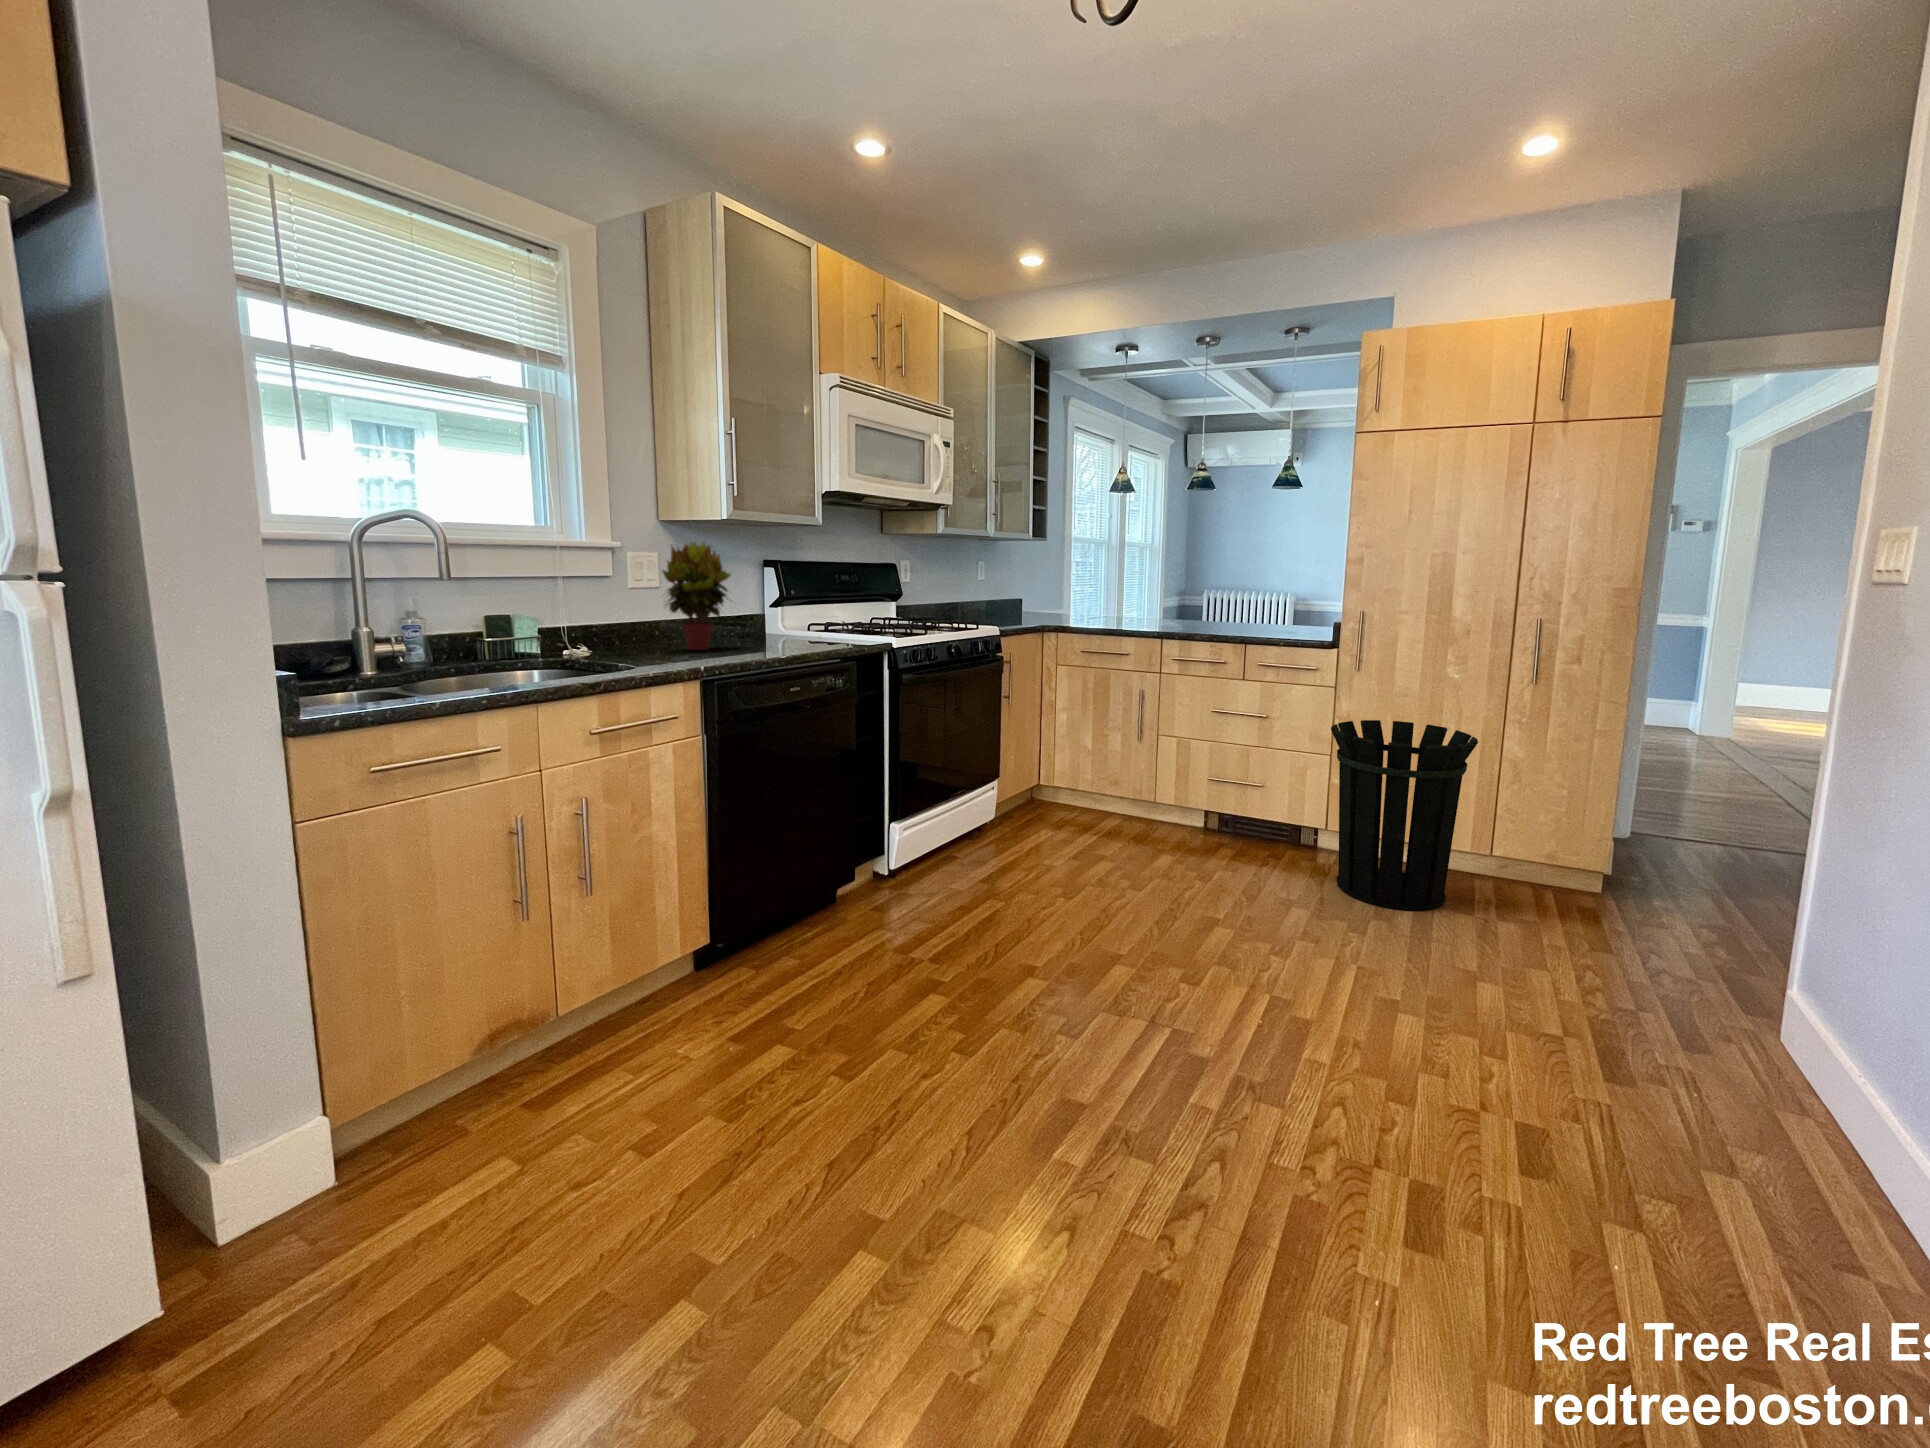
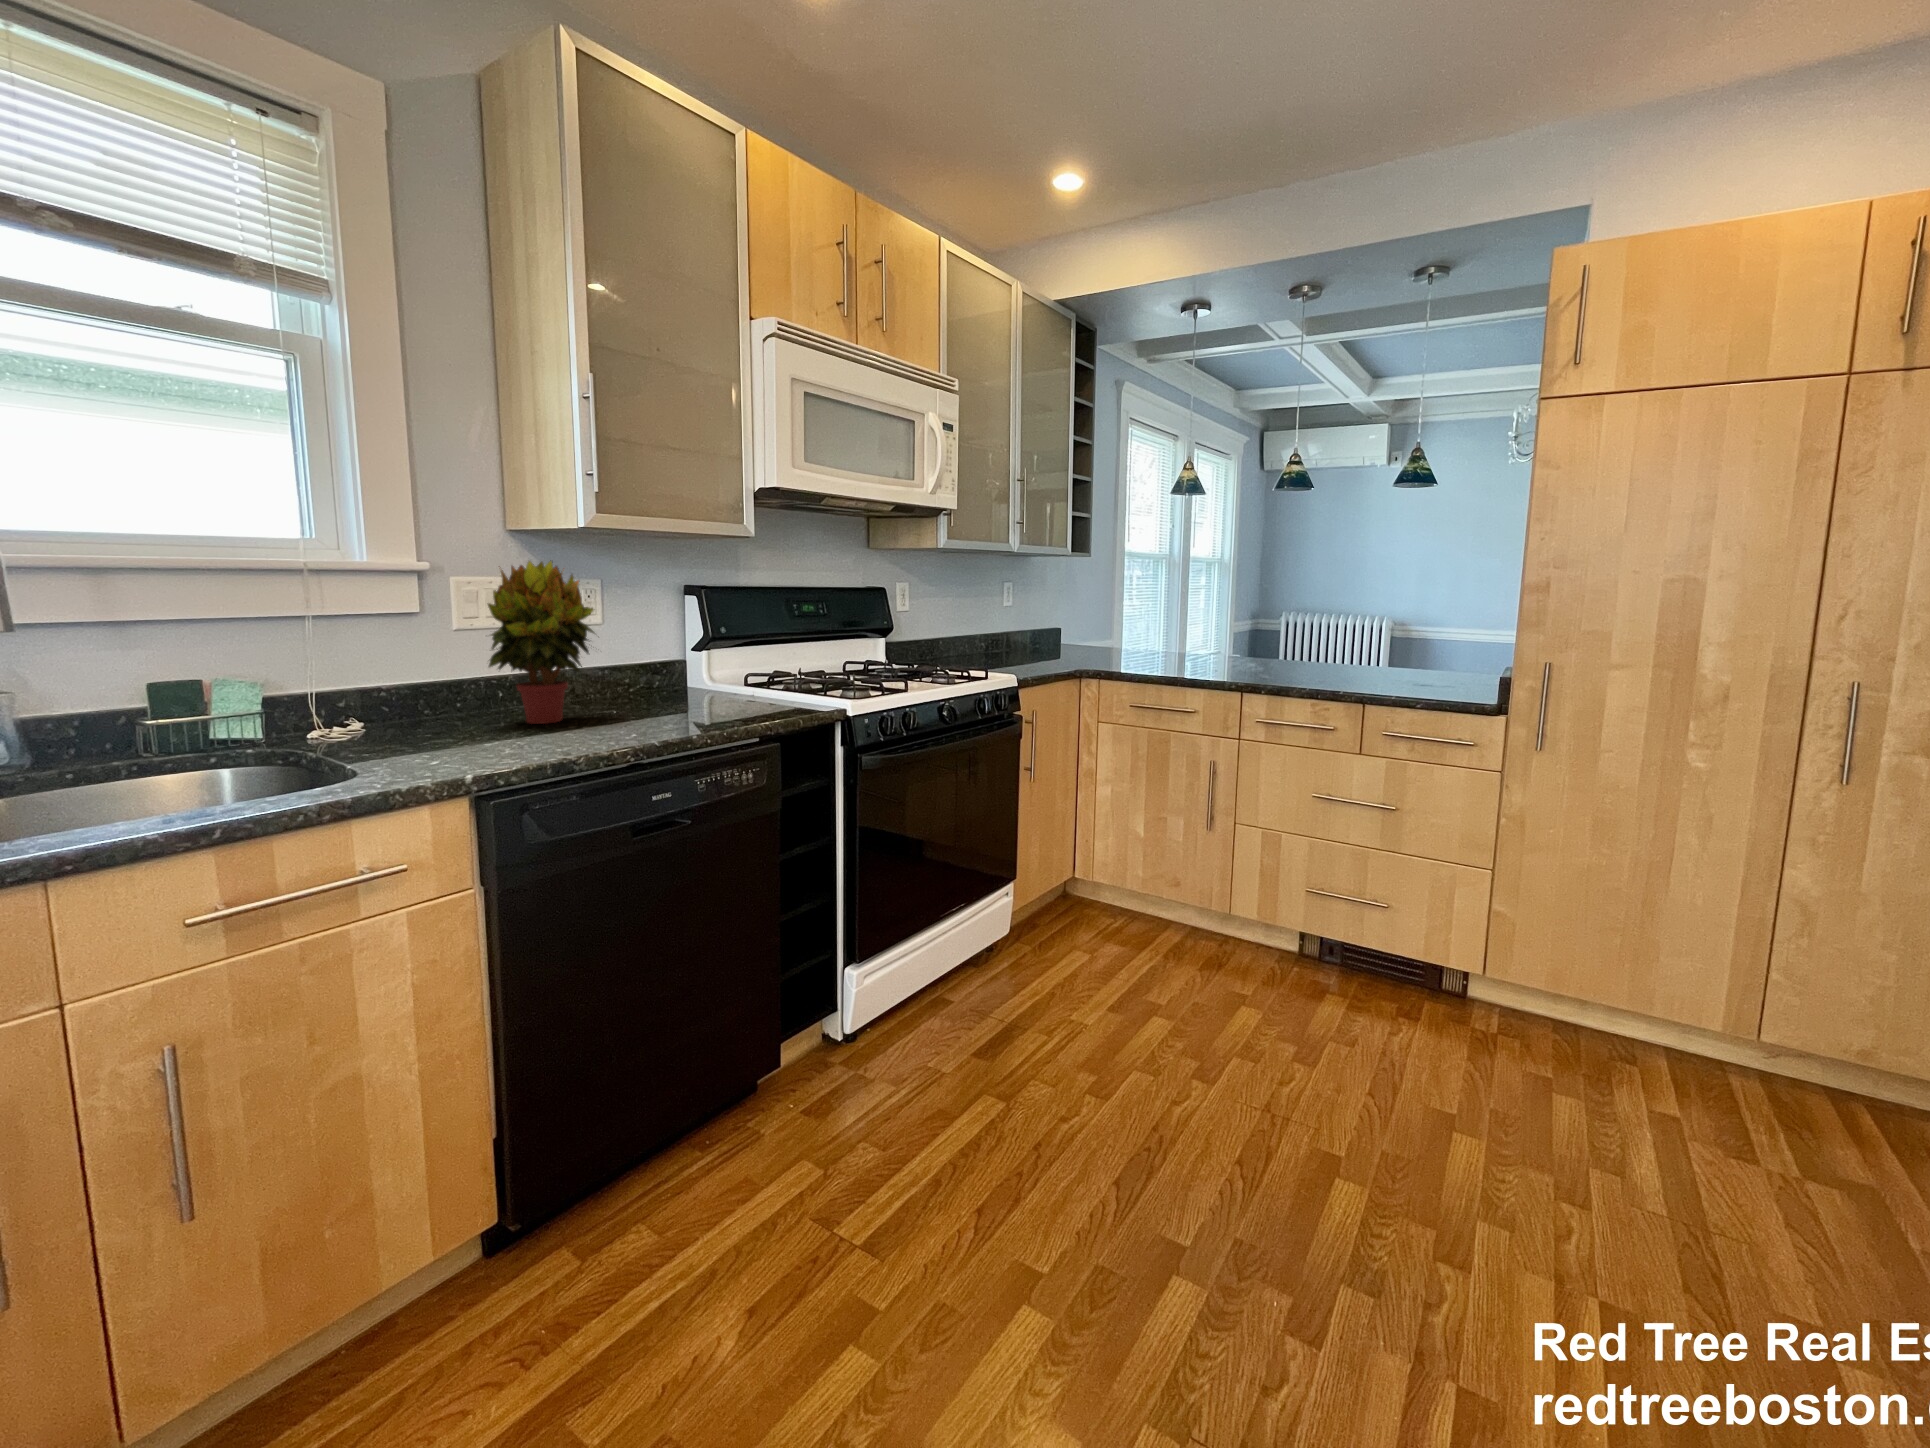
waste bin: present [1331,720,1478,911] -> none [1511,828,1776,1156]

